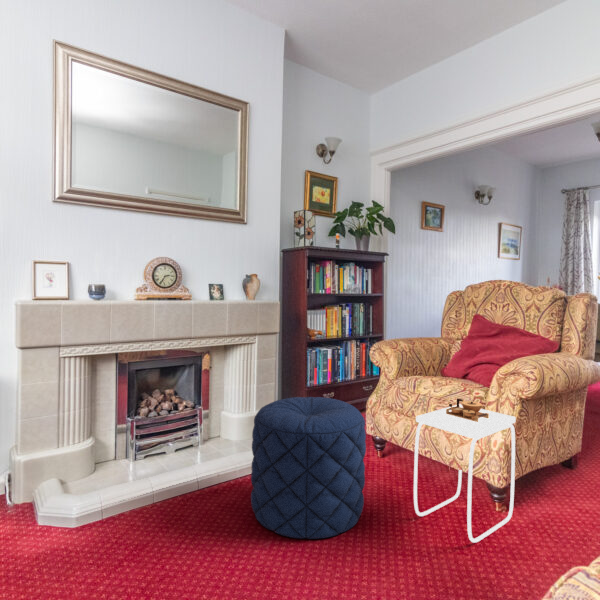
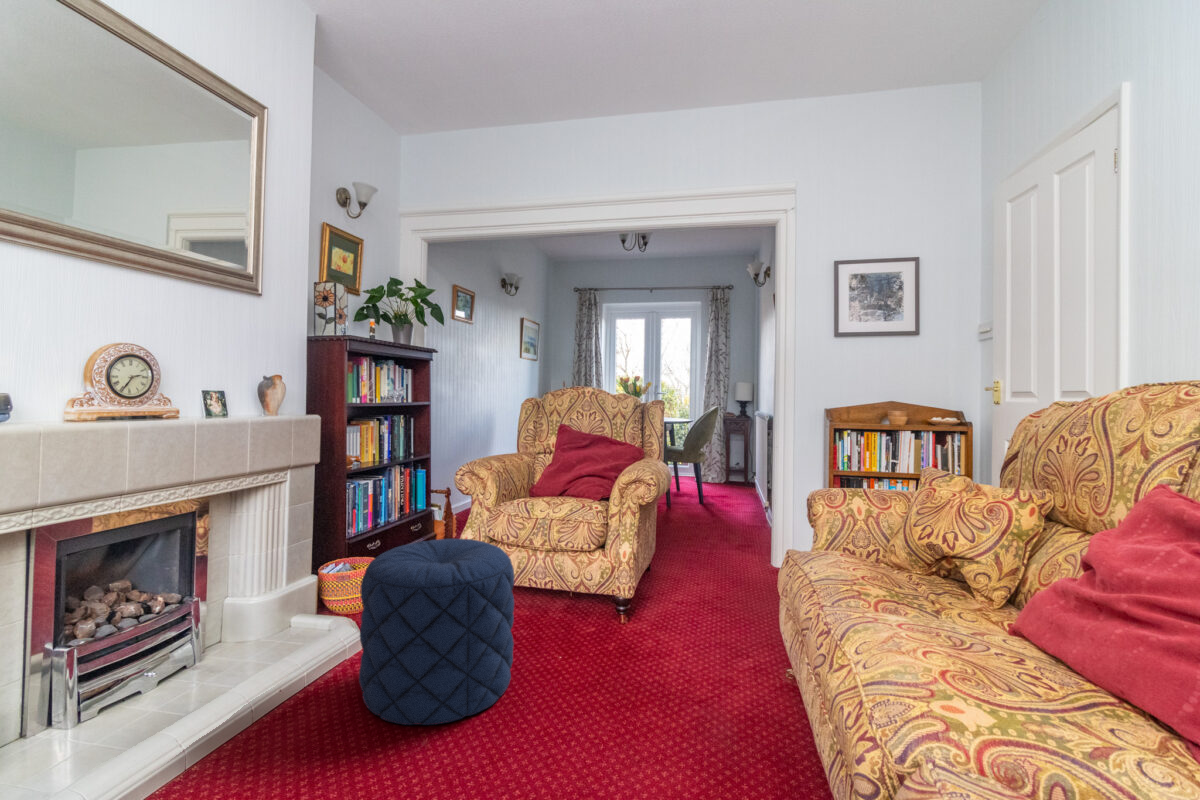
side table: present [414,398,516,543] -> none [562,515,643,658]

